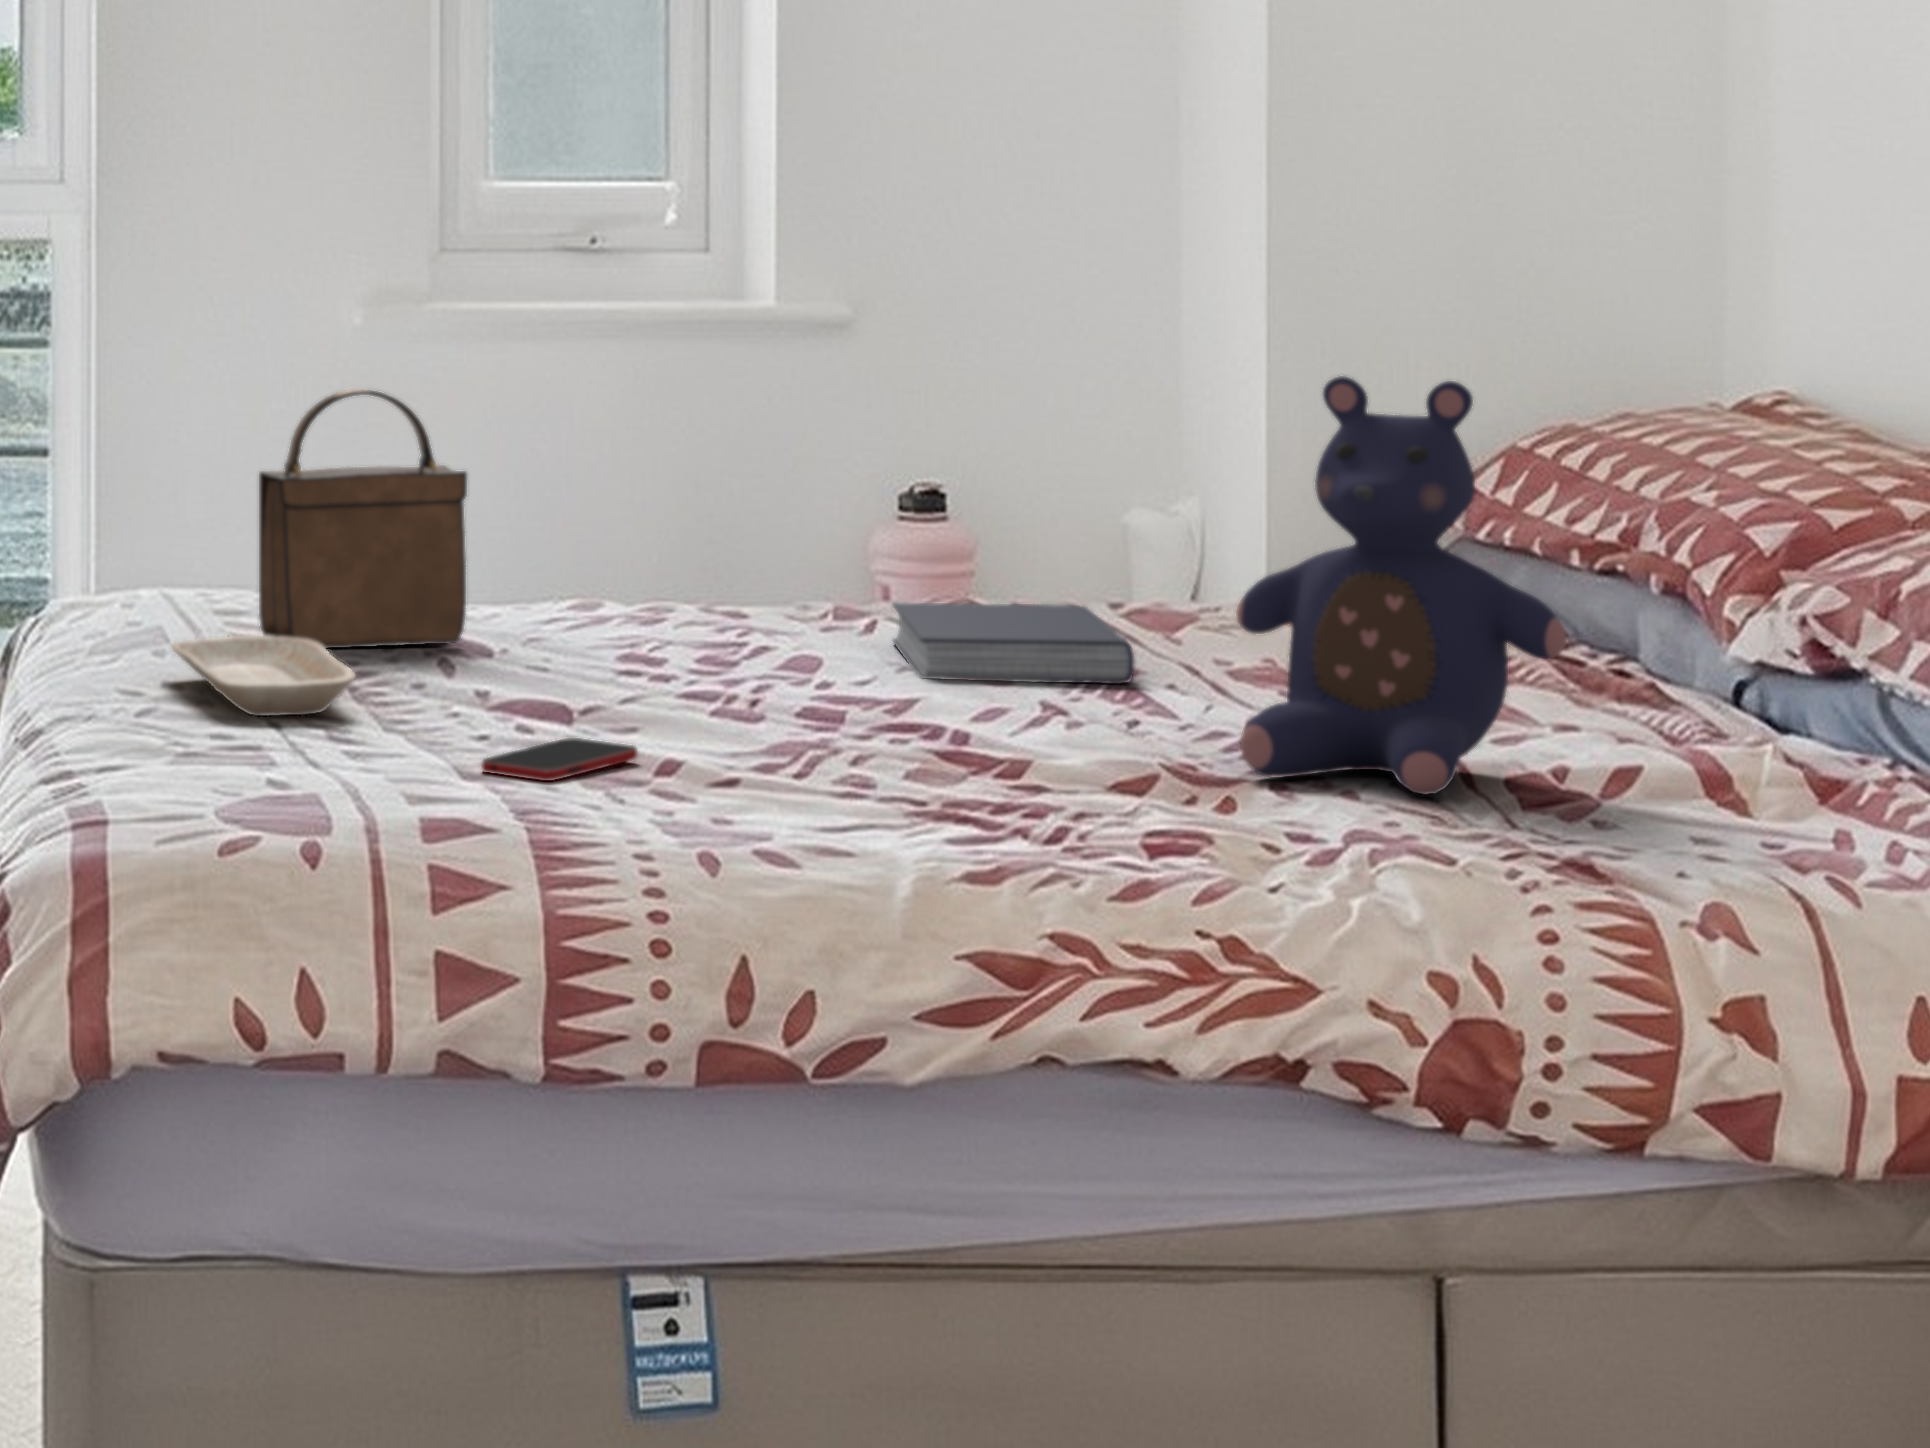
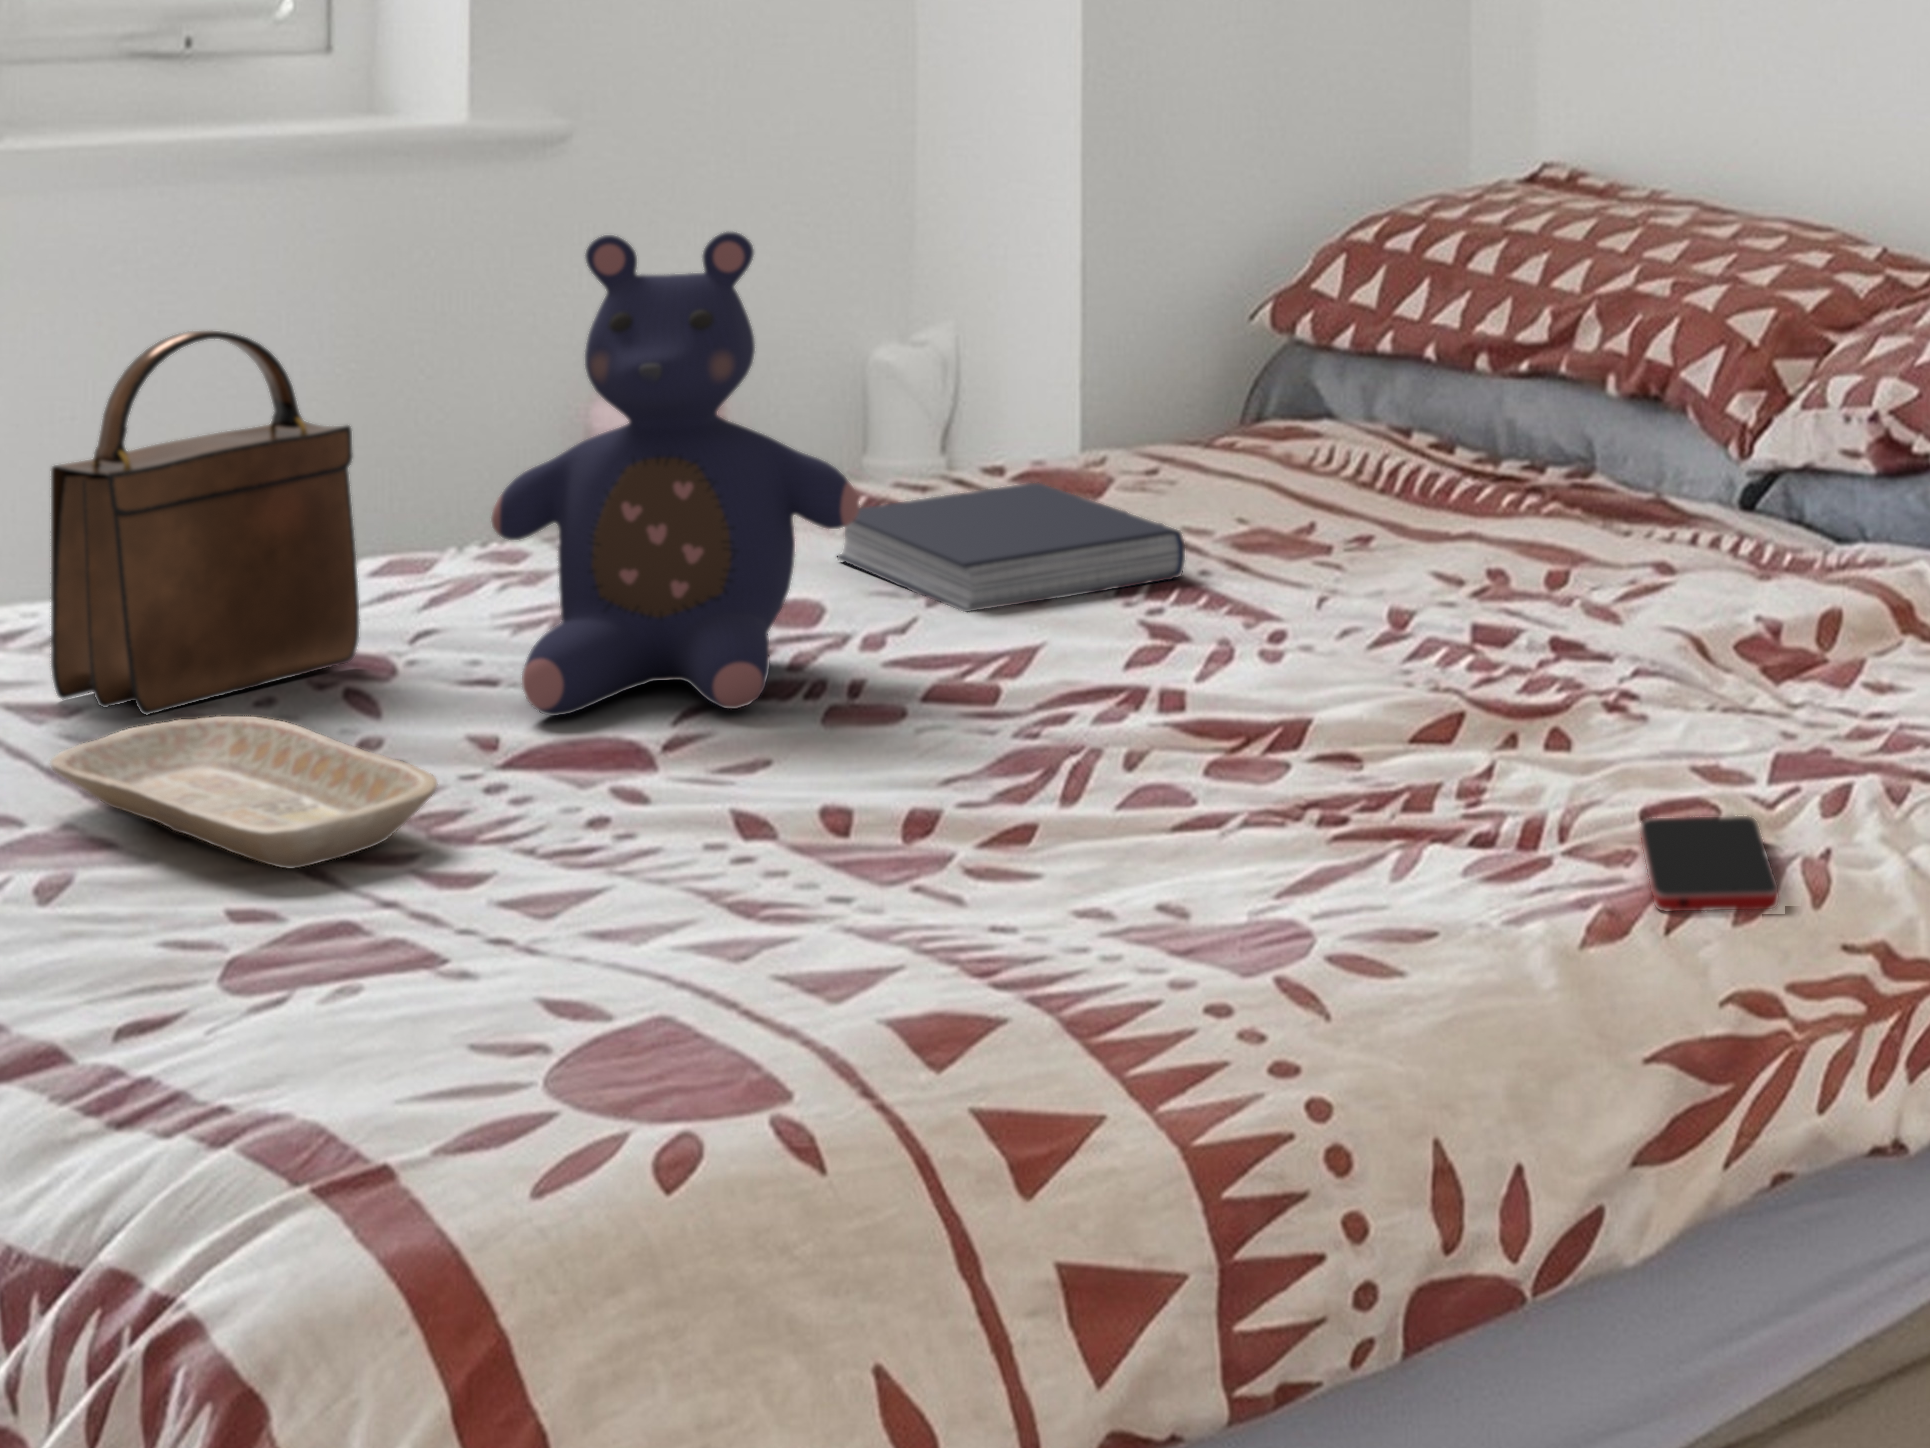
teddy bear: present [1236,376,1567,794] -> present [491,232,860,716]
smartphone: present [482,738,637,781] -> present [1640,816,1778,912]

